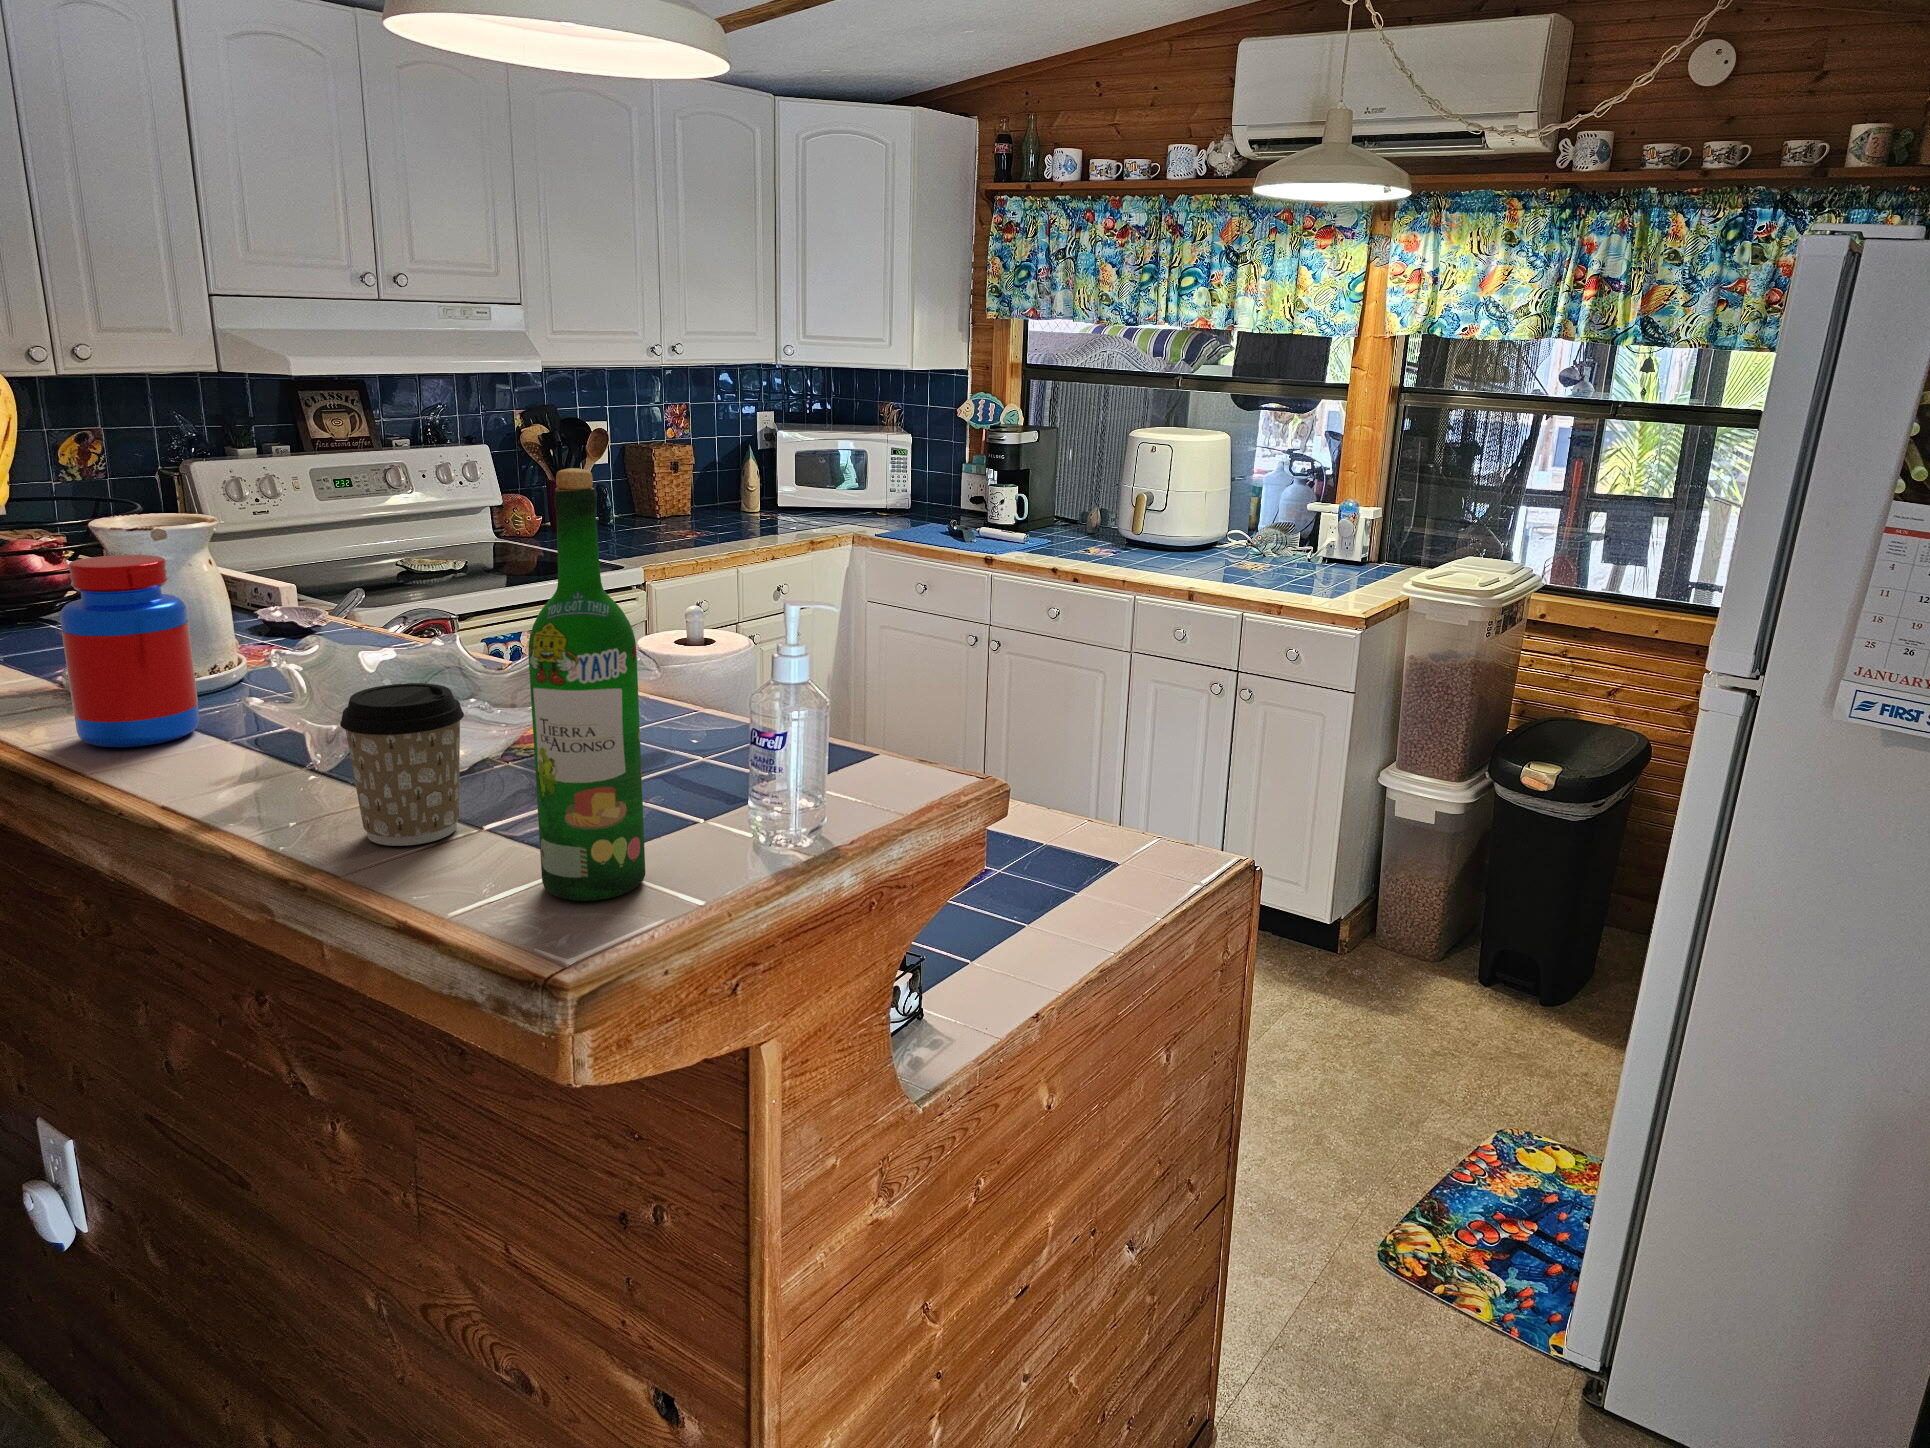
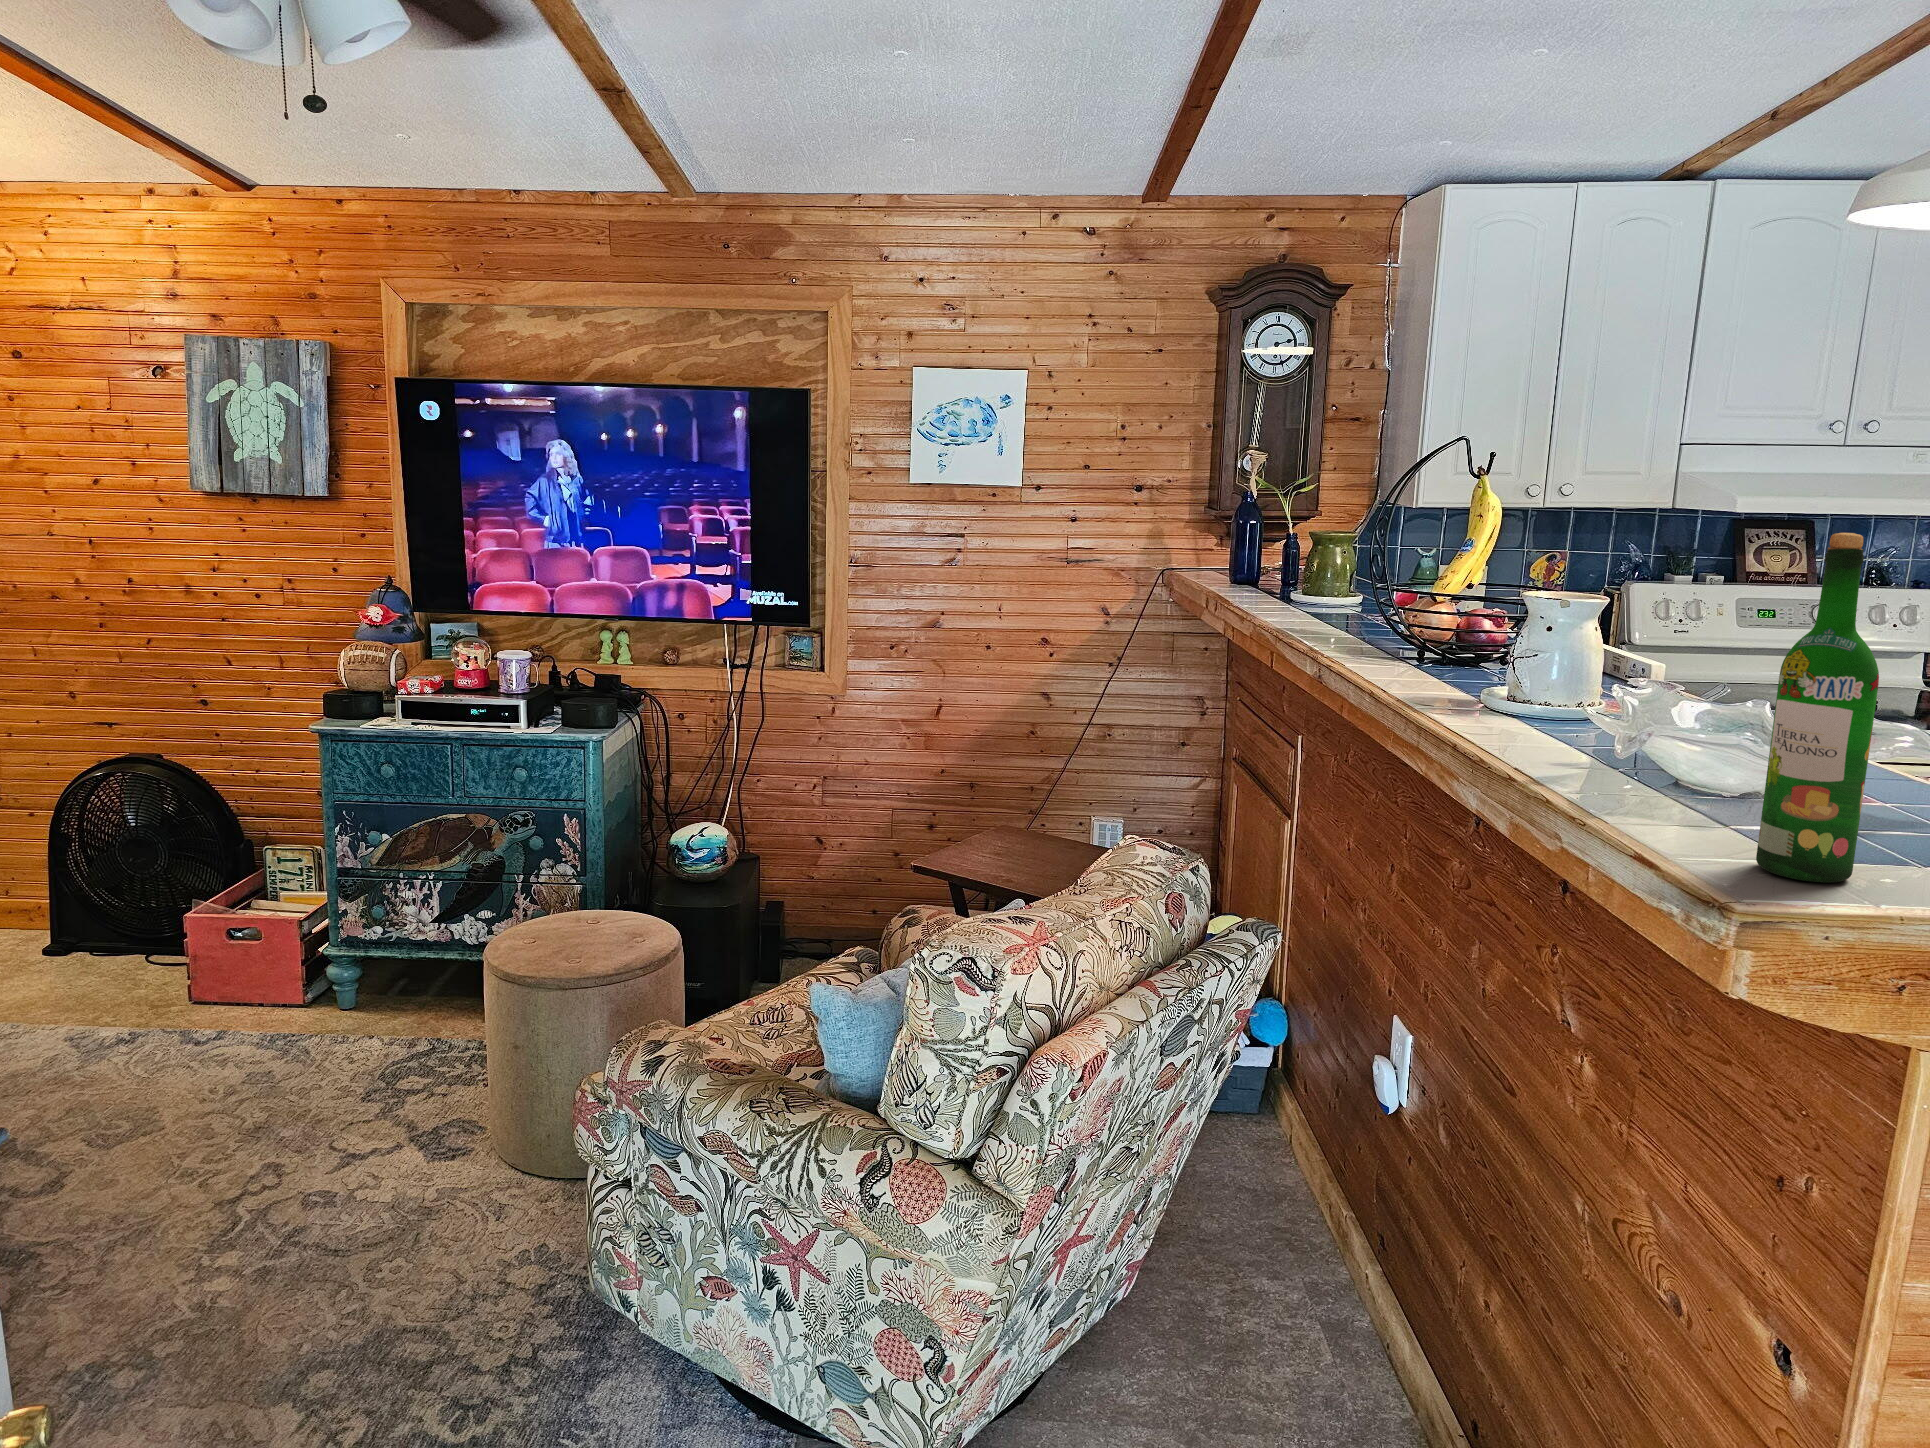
jar: present [60,555,199,747] -> none [1479,606,1568,739]
coffee cup: present [340,683,464,846] -> none [1638,702,1737,823]

